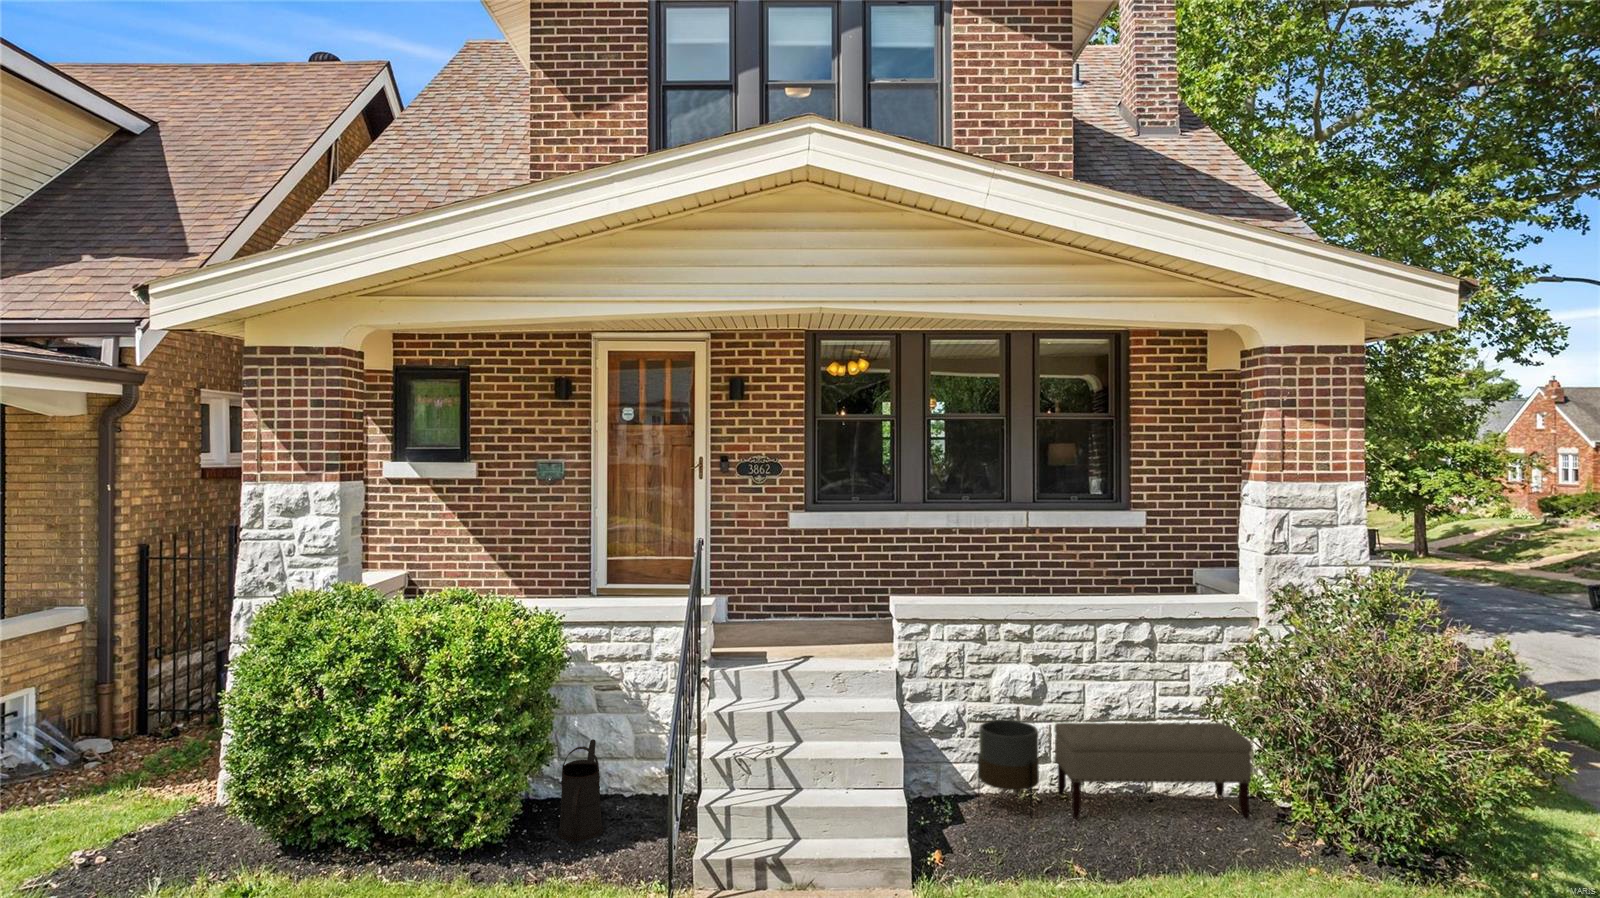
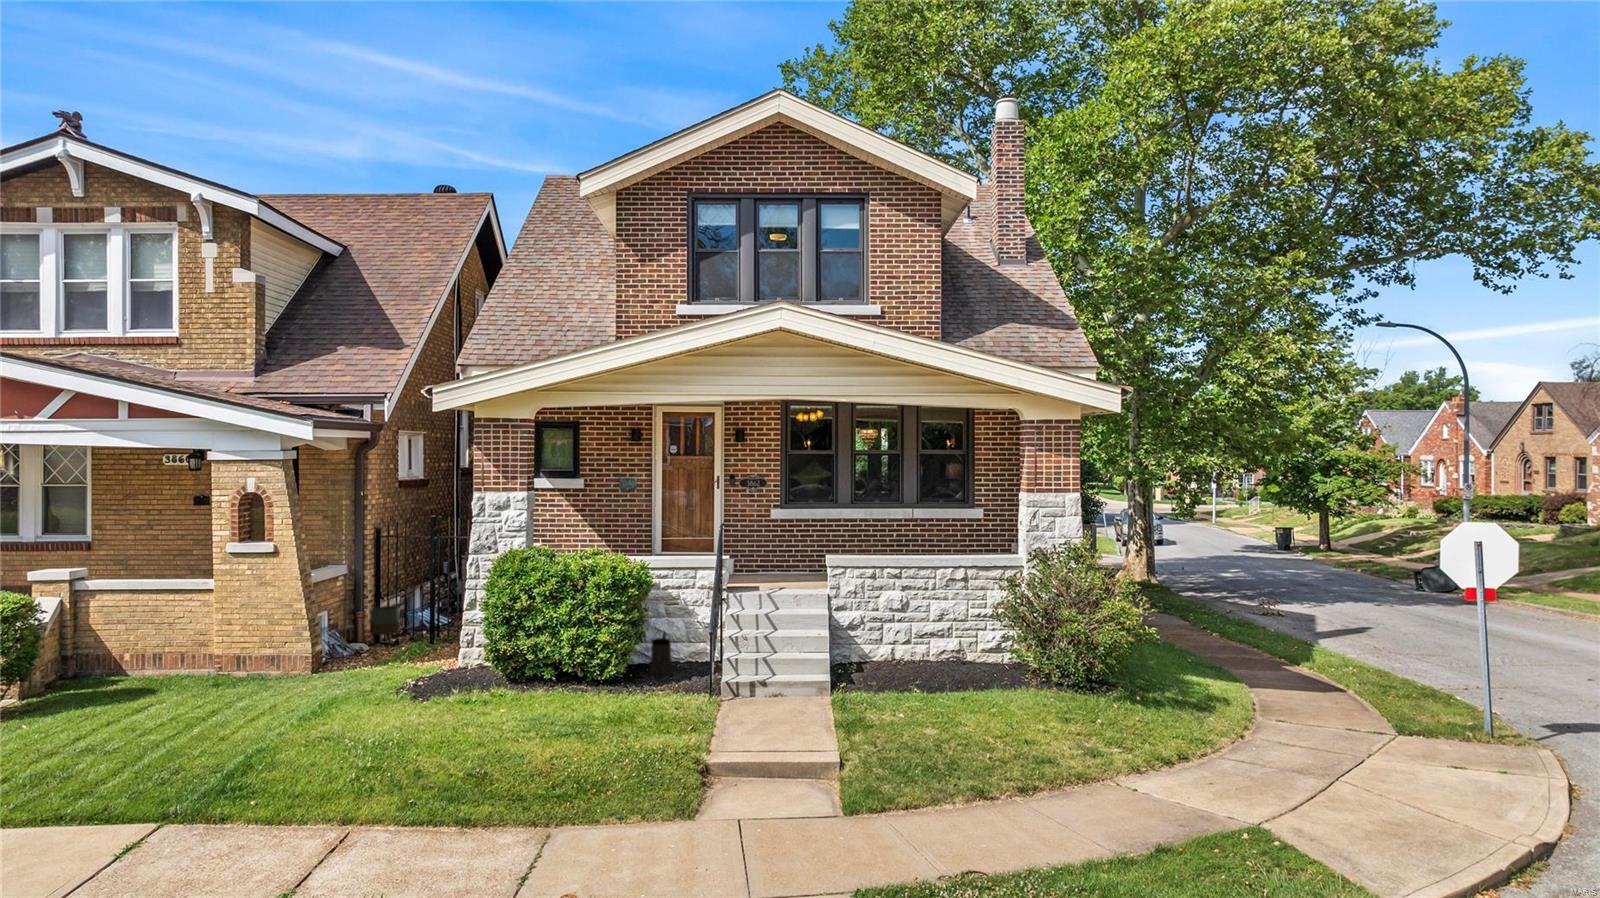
planter: present [978,720,1039,818] -> present [370,606,399,635]
bench: present [1055,723,1252,819] -> none [912,622,1010,669]

